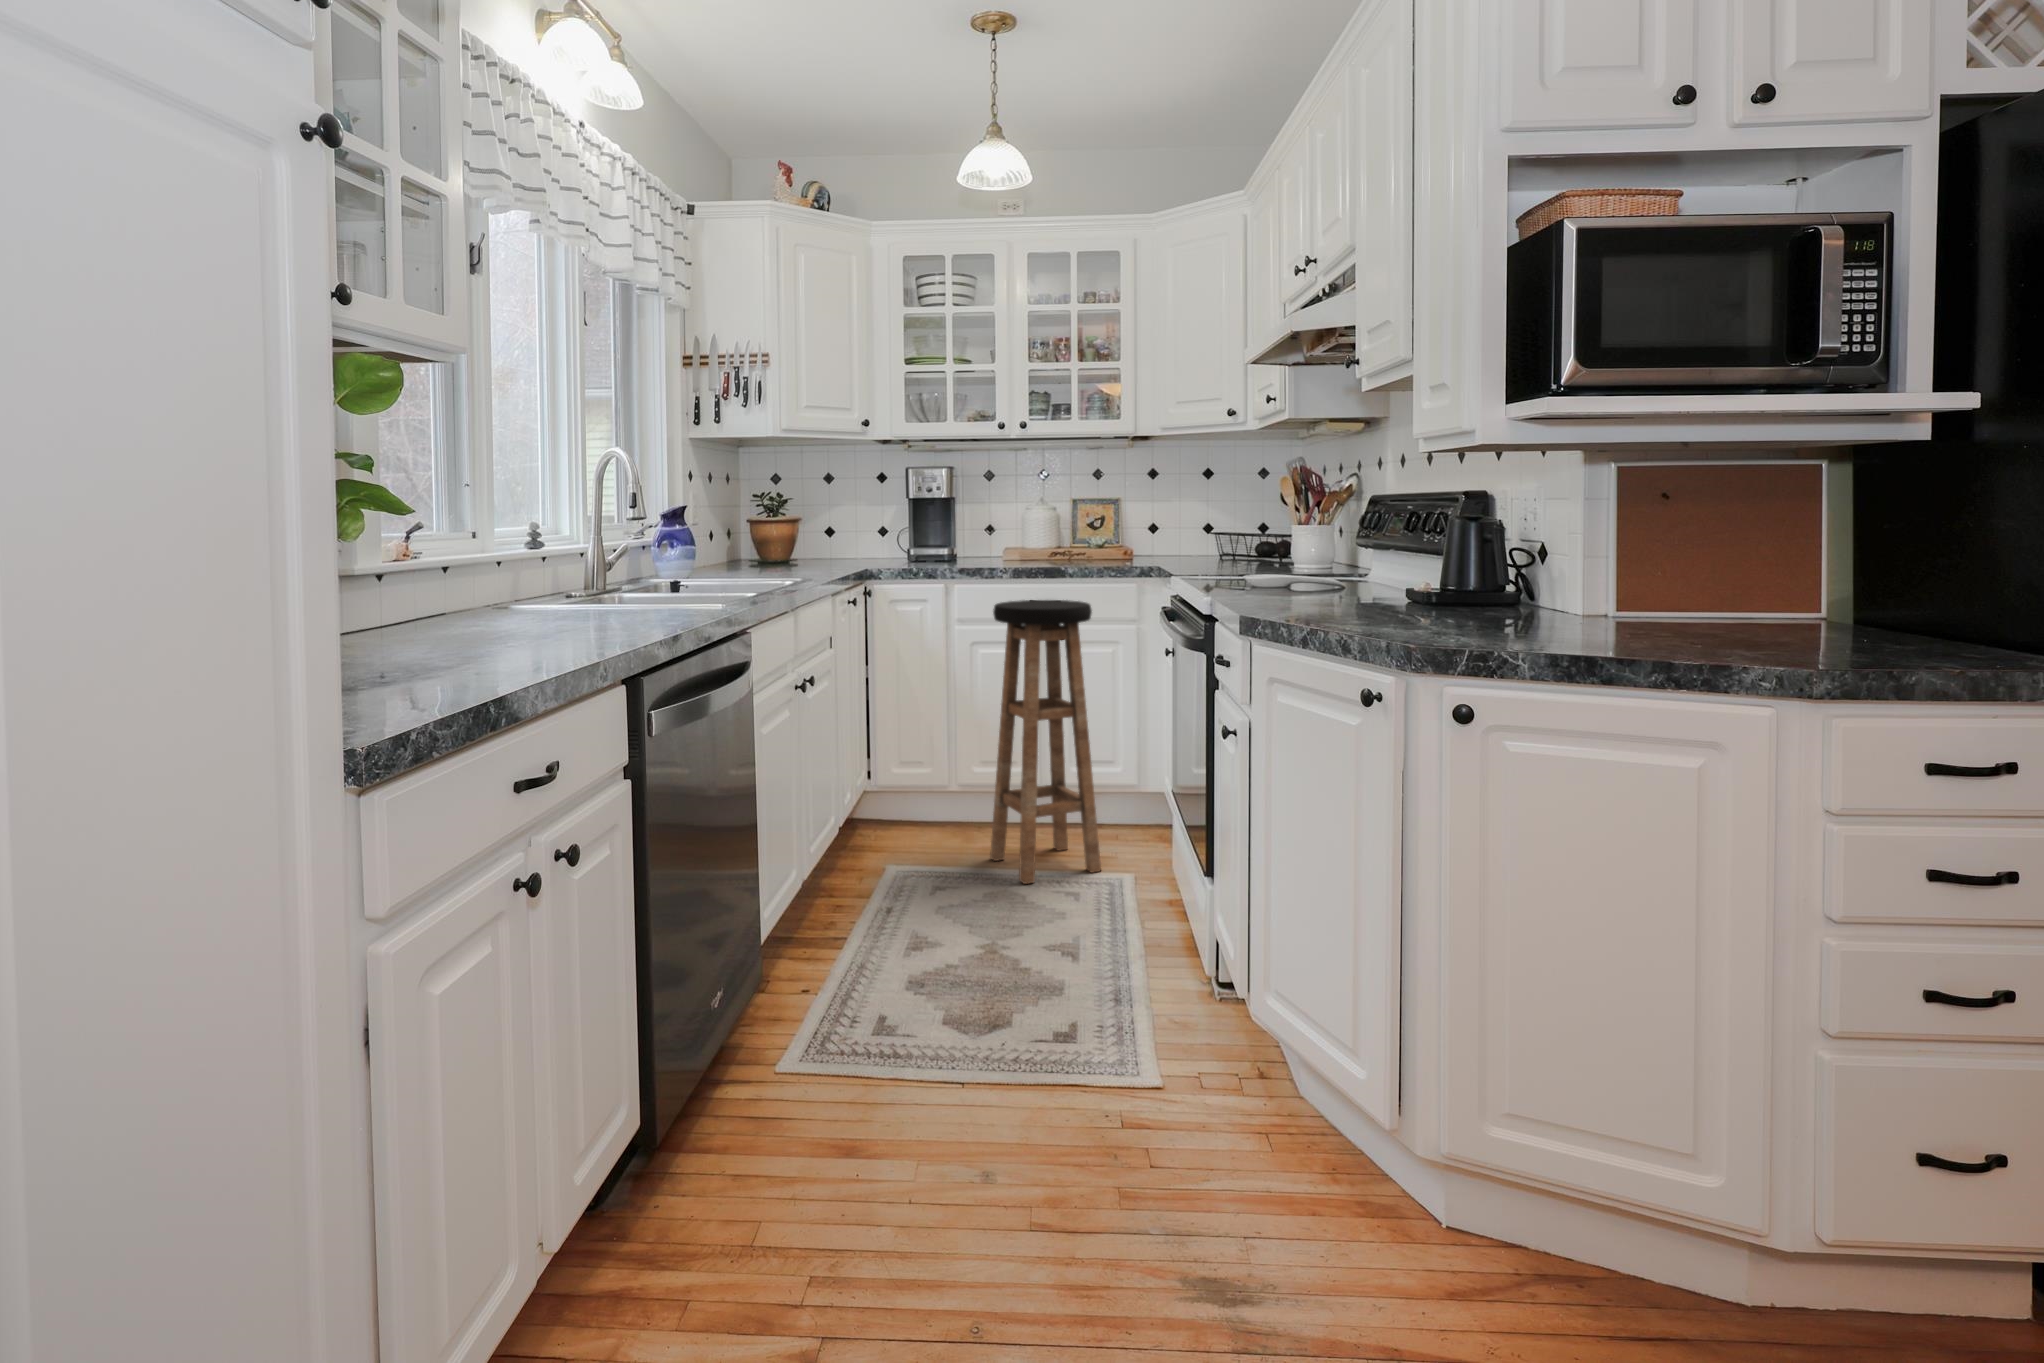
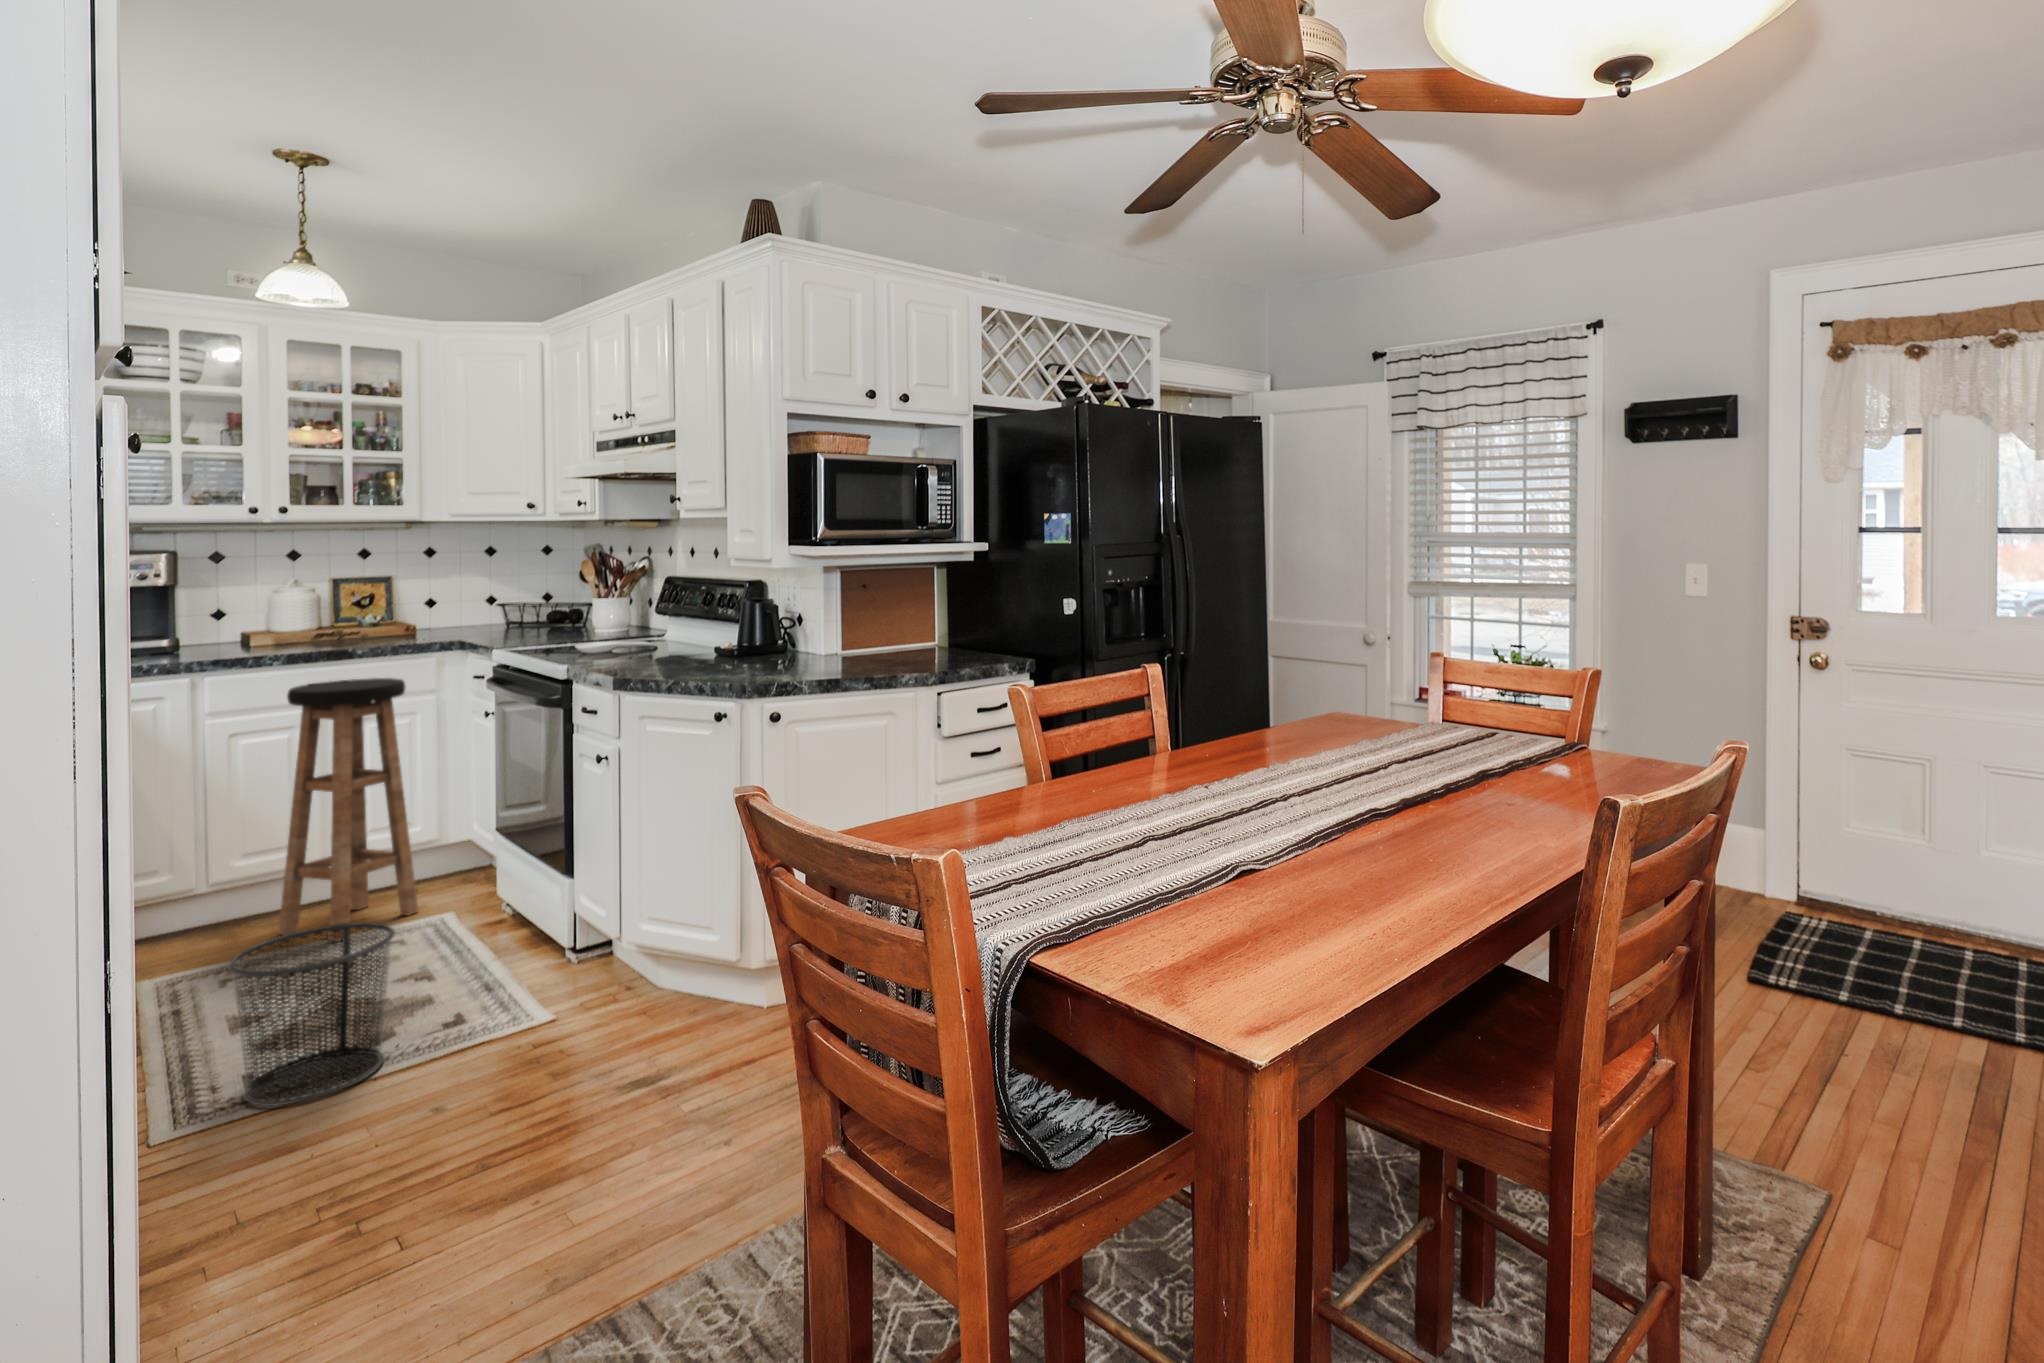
waste bin: none [825,884,981,1109] -> present [228,922,395,1106]

